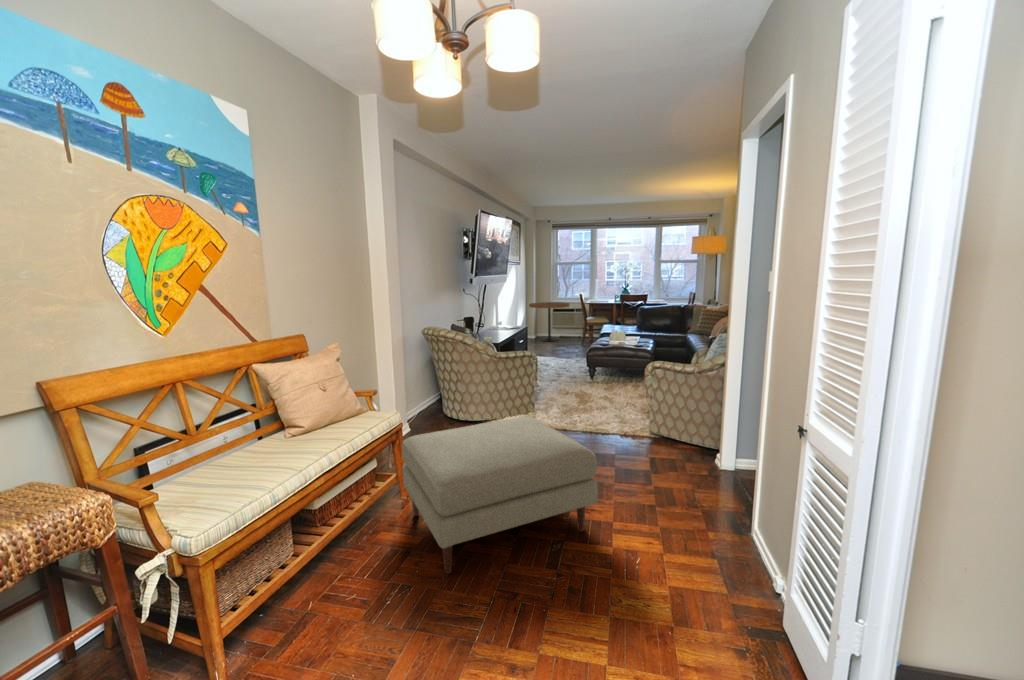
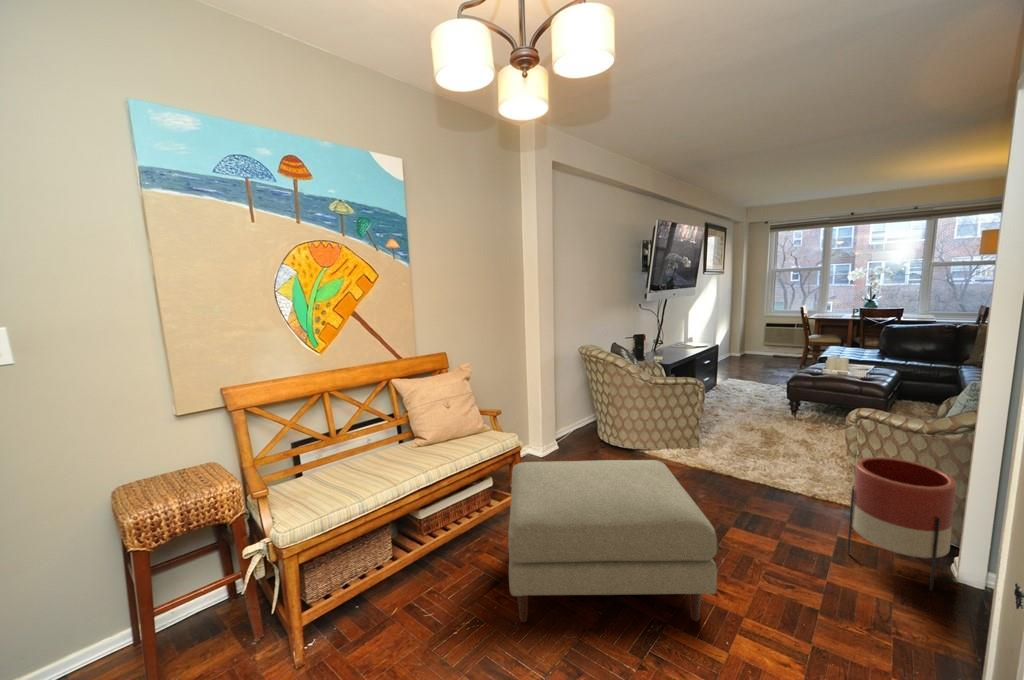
side table: present [529,302,569,342] -> none [731,315,784,361]
planter: none [658,391,716,474] -> present [847,457,956,591]

